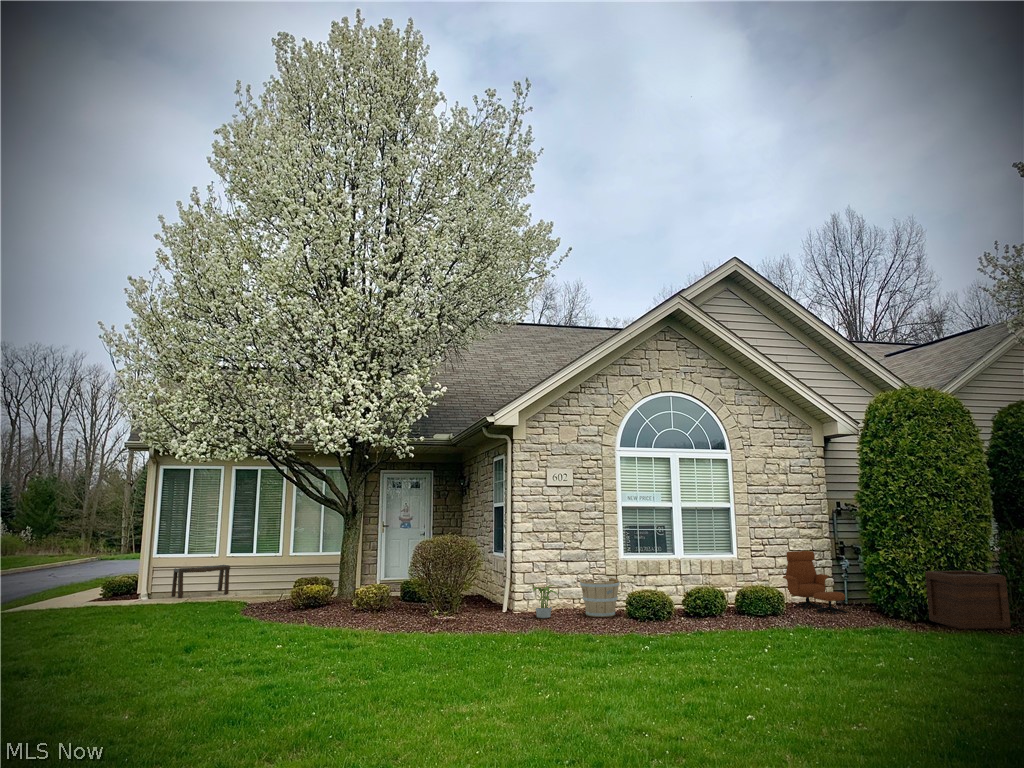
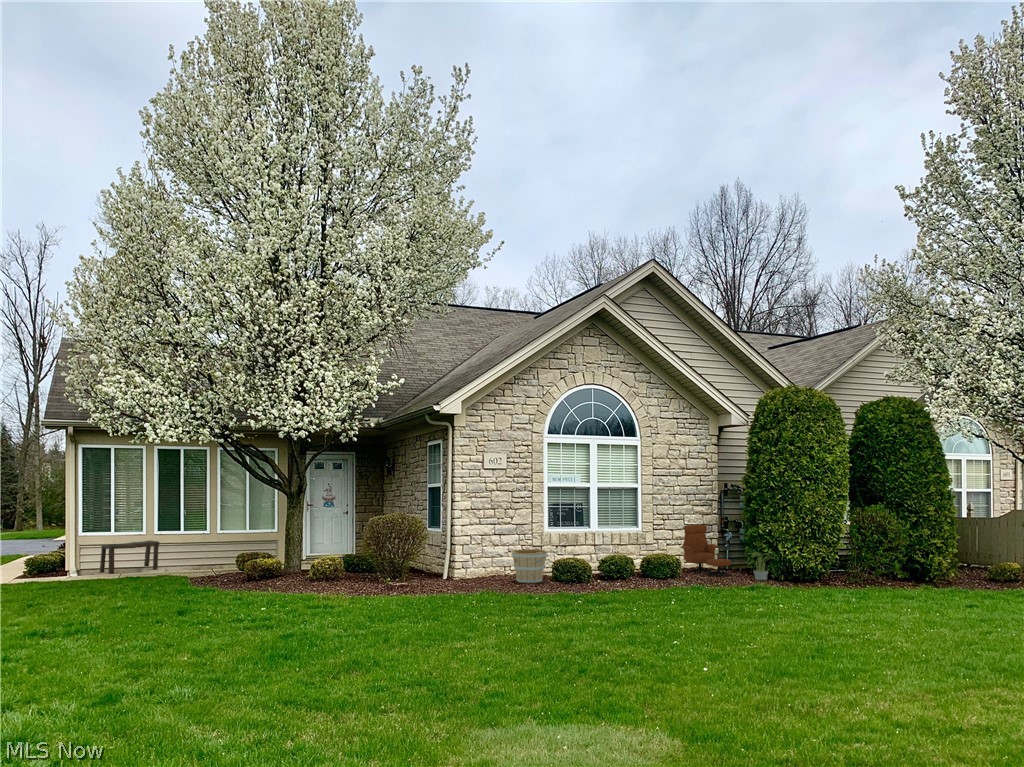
wooden crate: present [925,571,1011,629] -> none [795,540,856,587]
potted plant: present [528,585,558,618] -> present [748,552,774,580]

